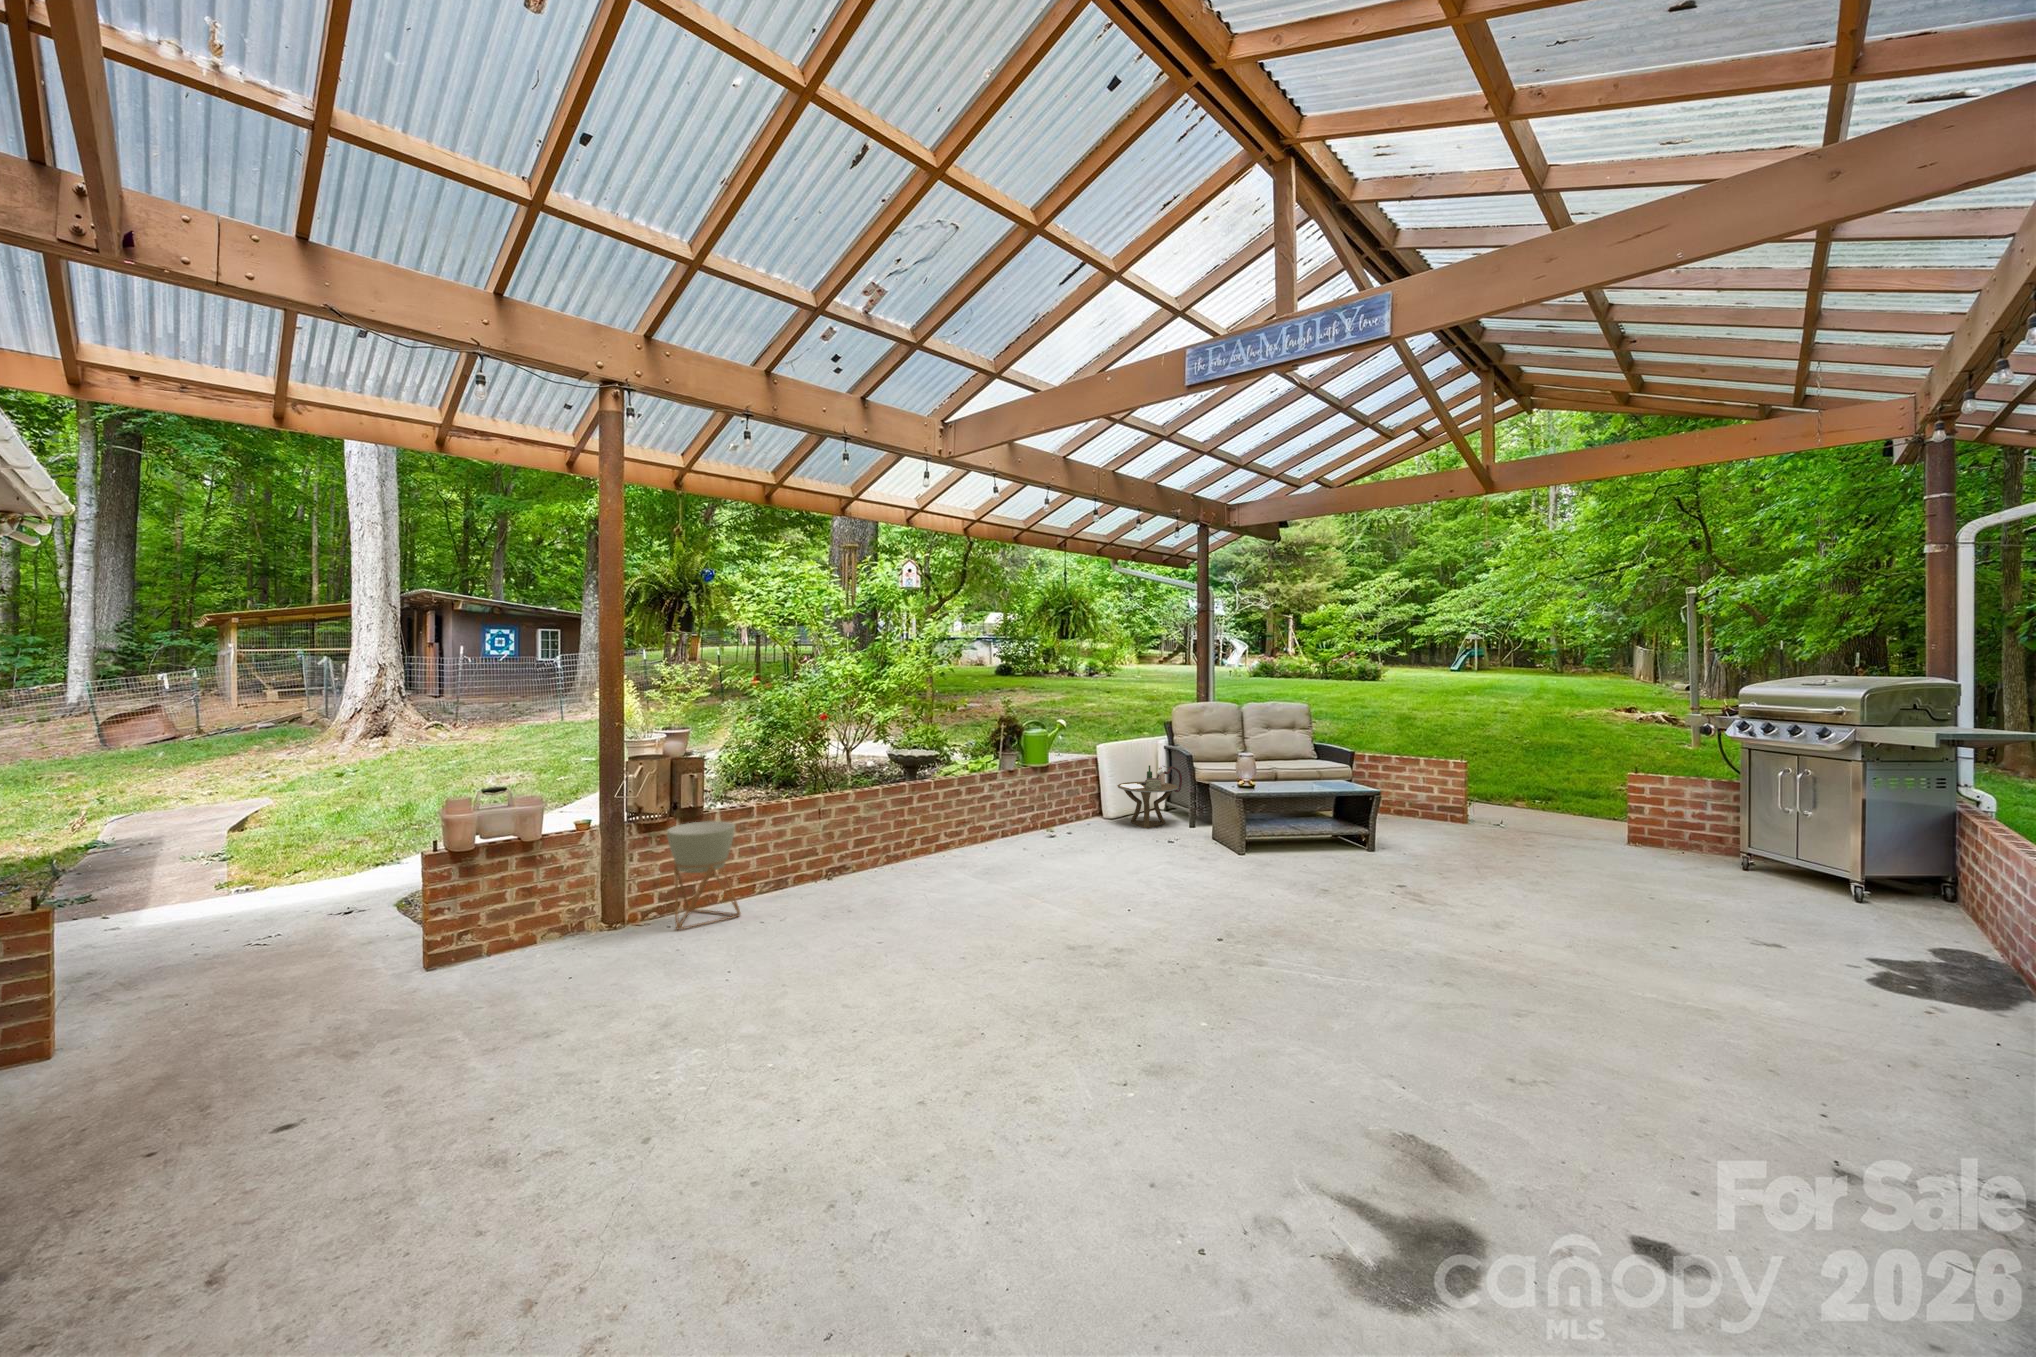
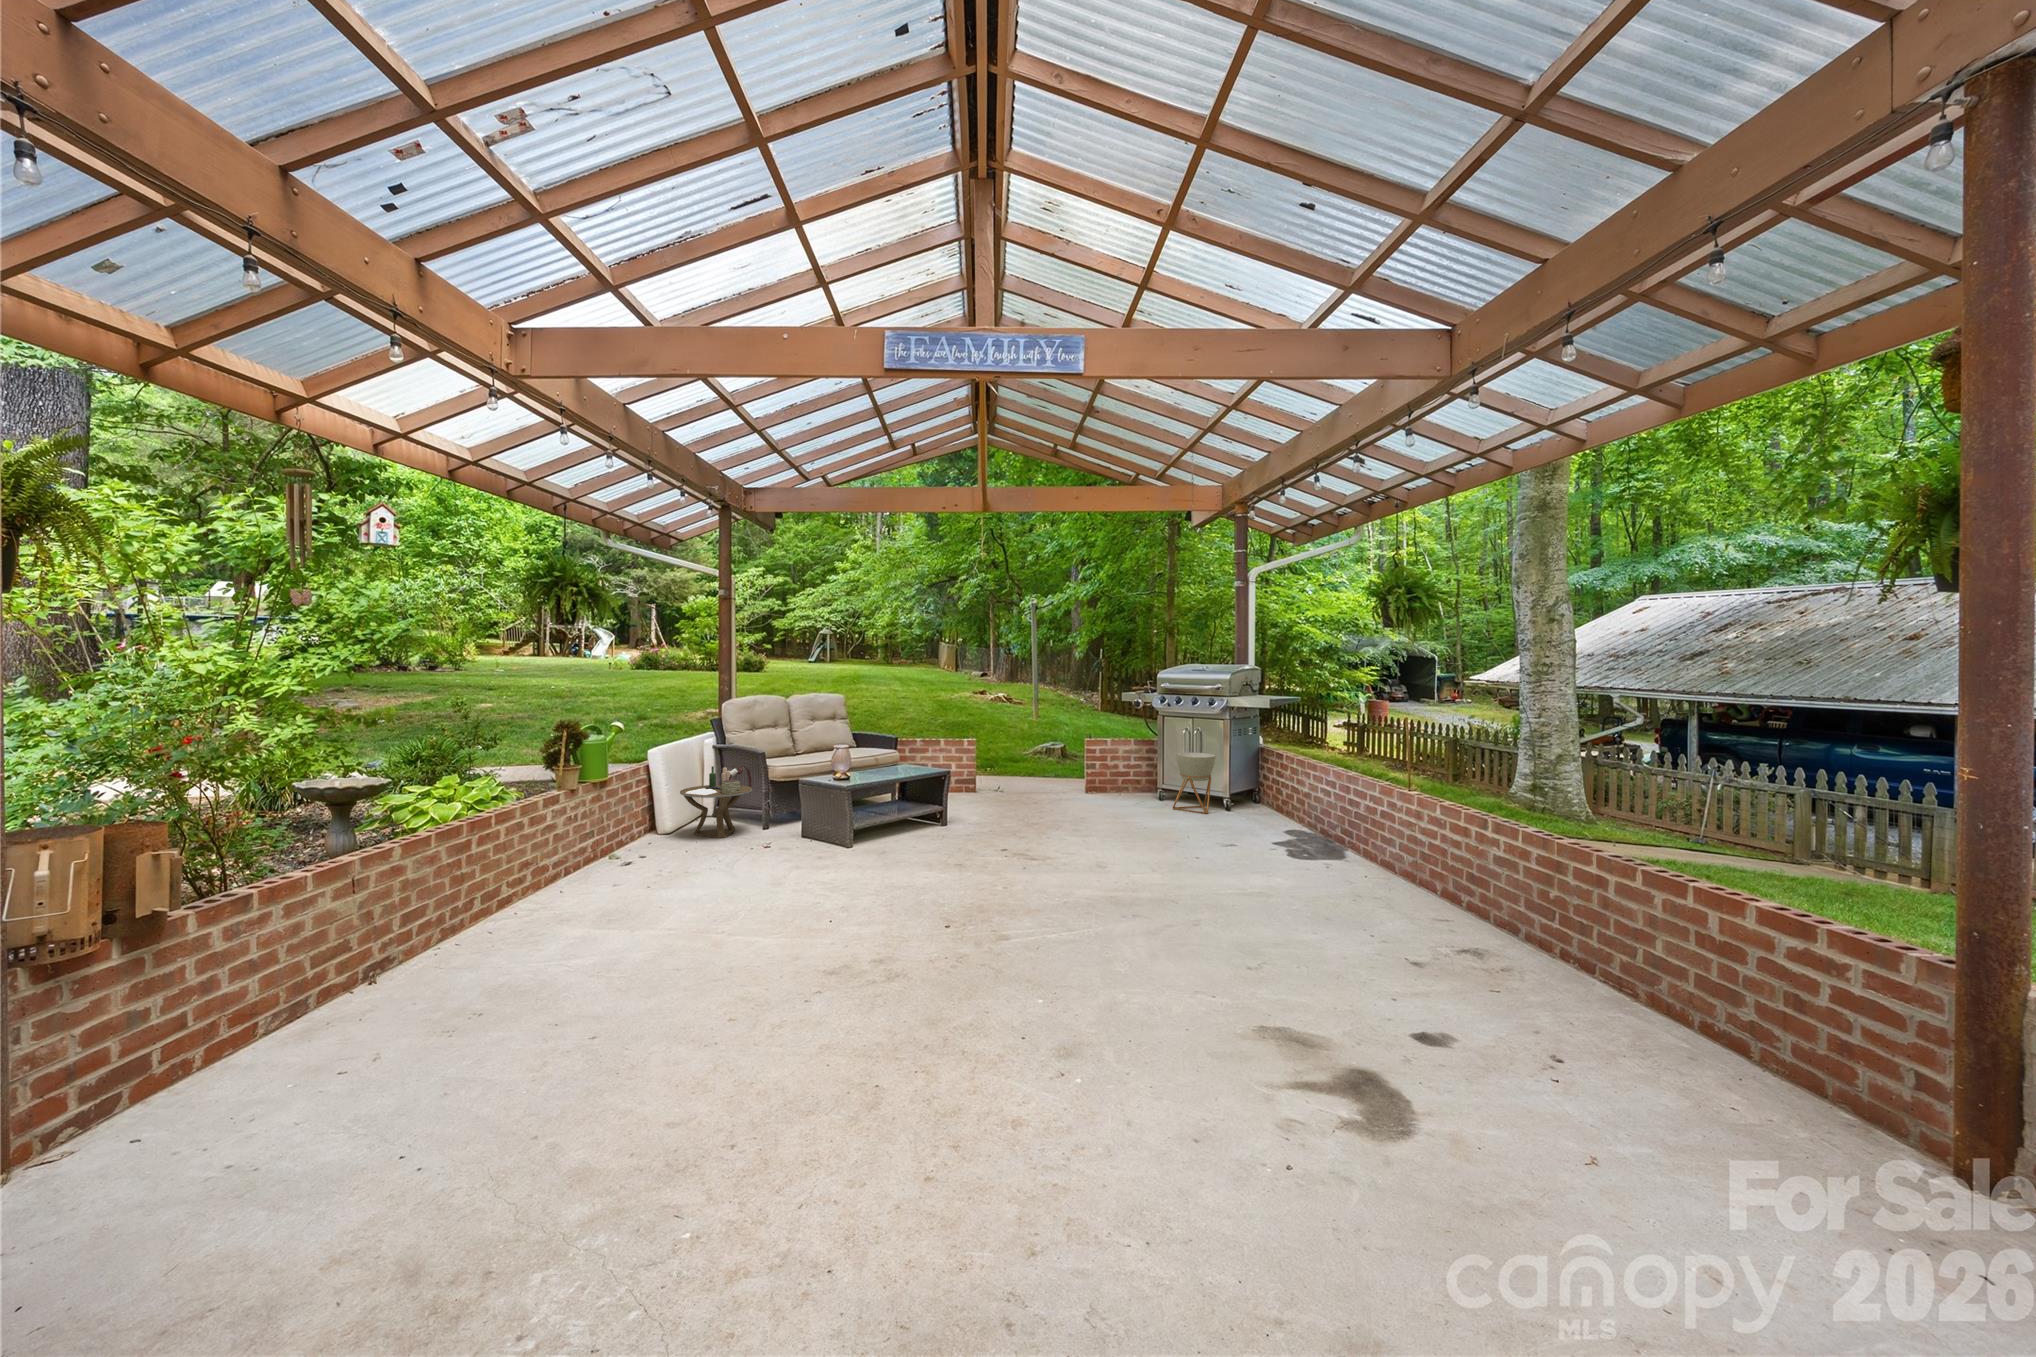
planter: present [667,821,741,930] -> present [1173,753,1215,814]

